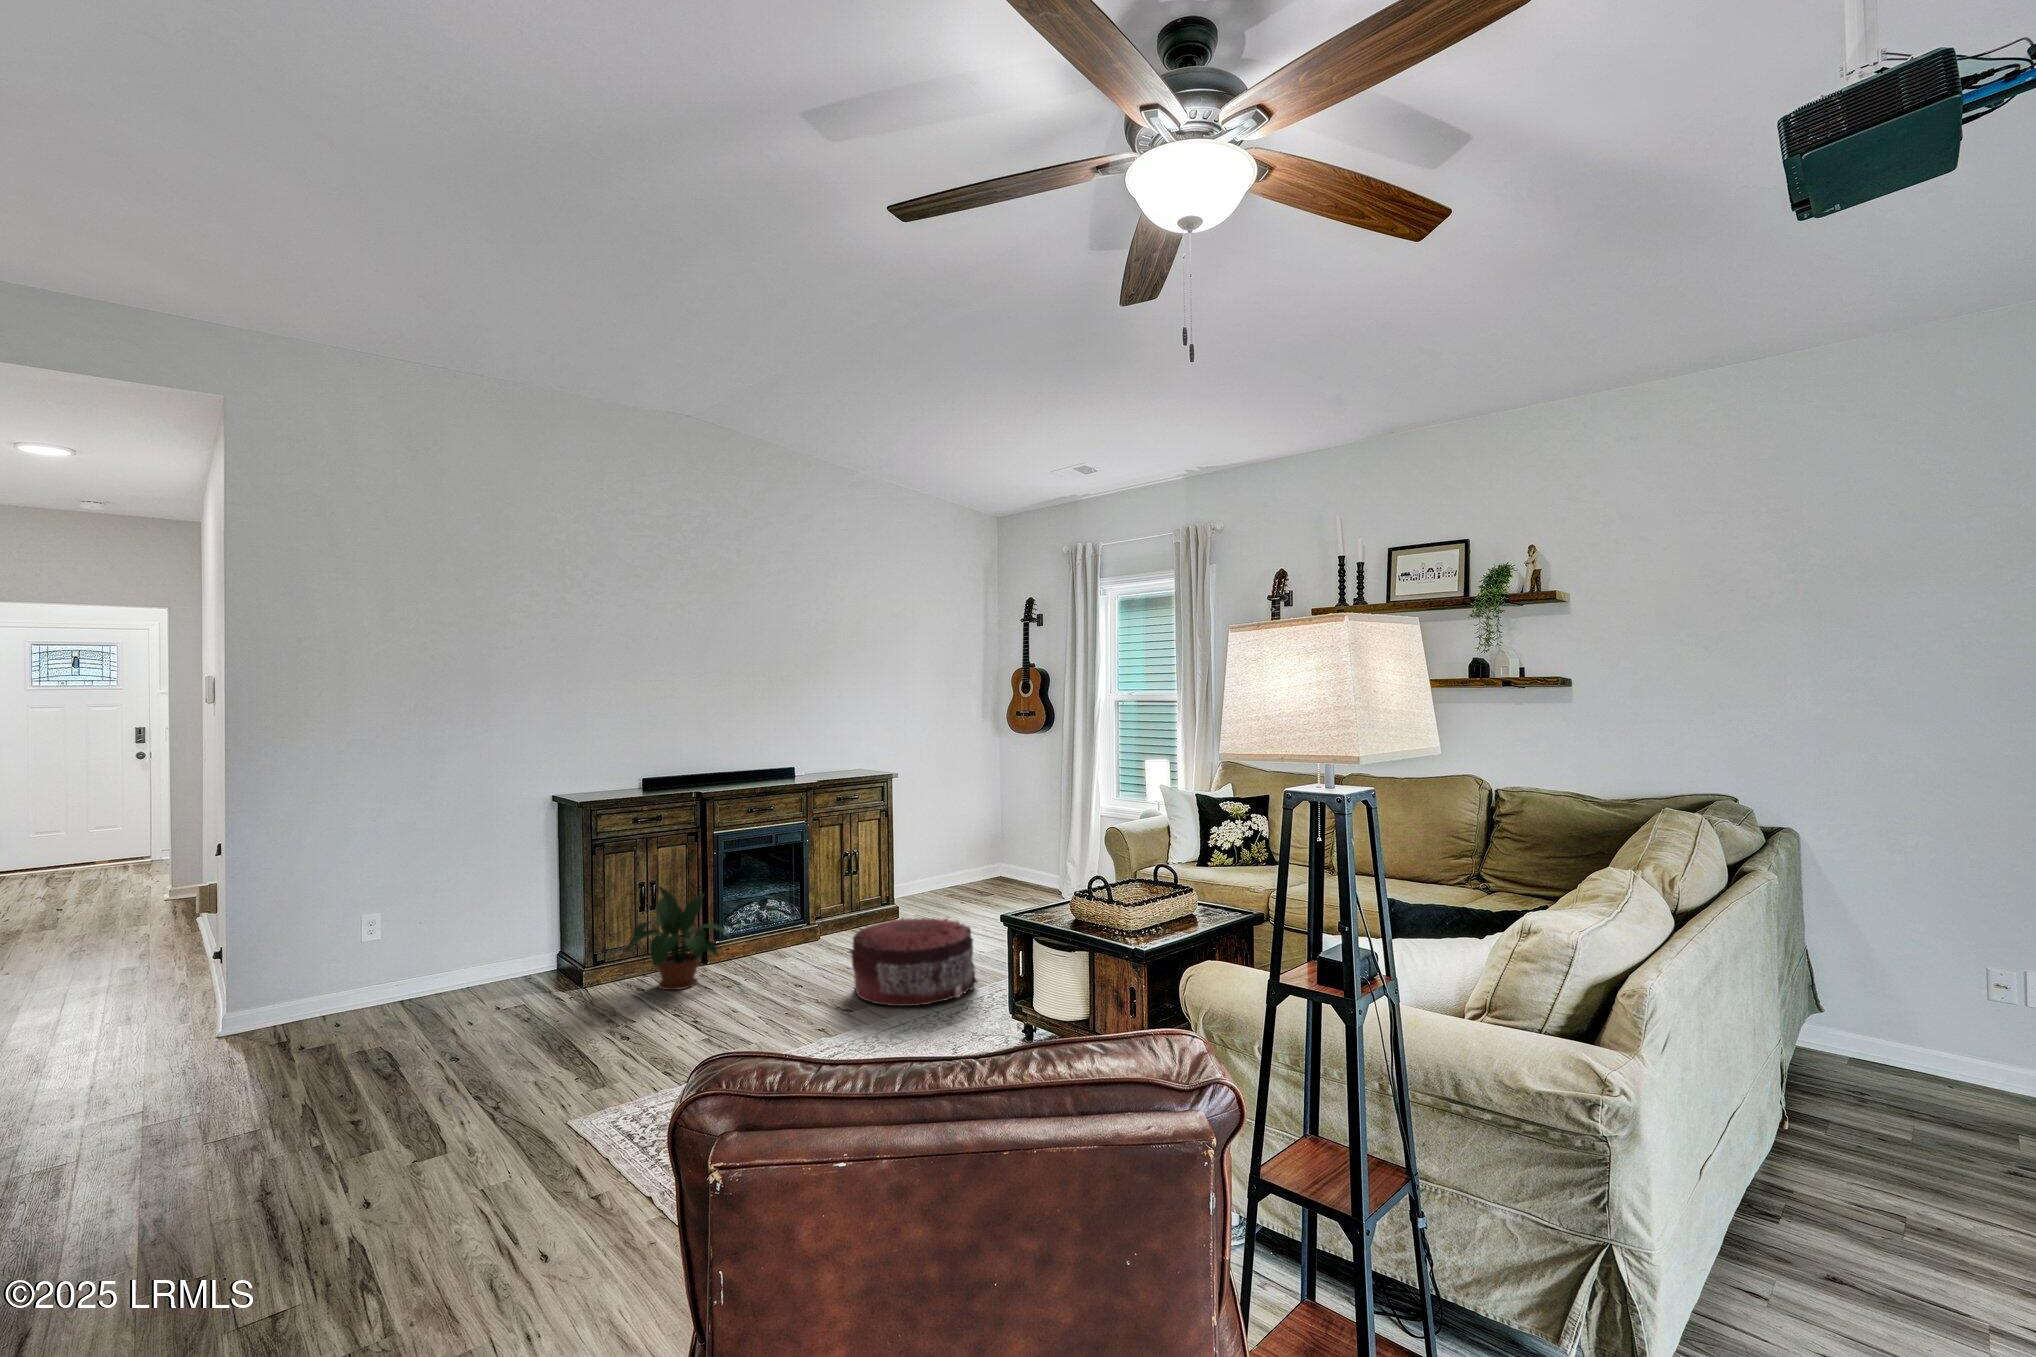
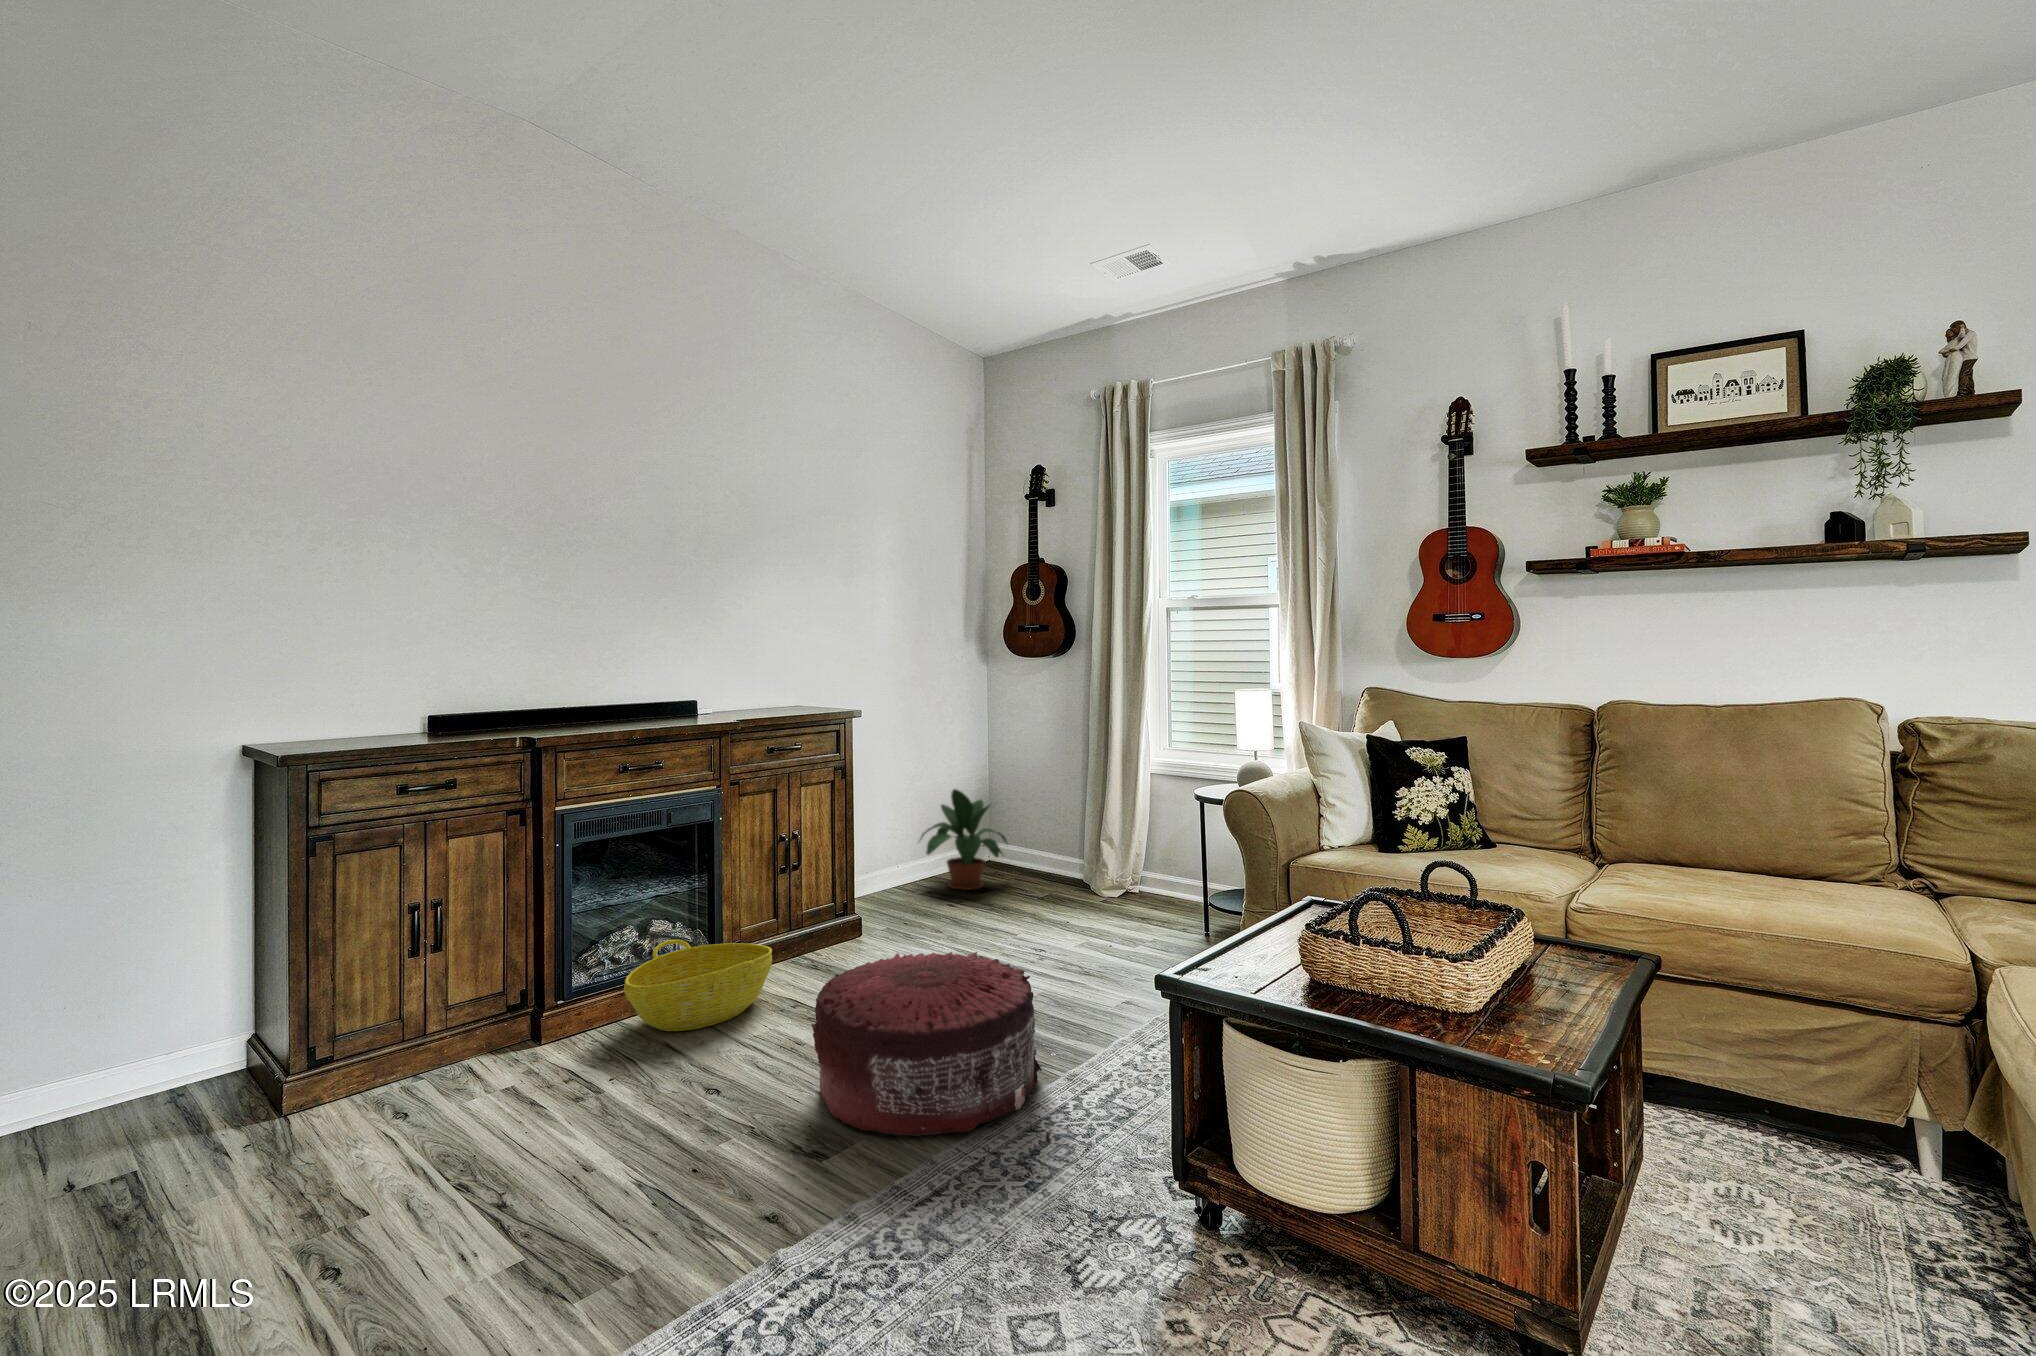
potted plant: present [625,886,728,990] -> present [920,789,1007,890]
basket: none [751,912,837,962] -> present [624,940,772,1031]

